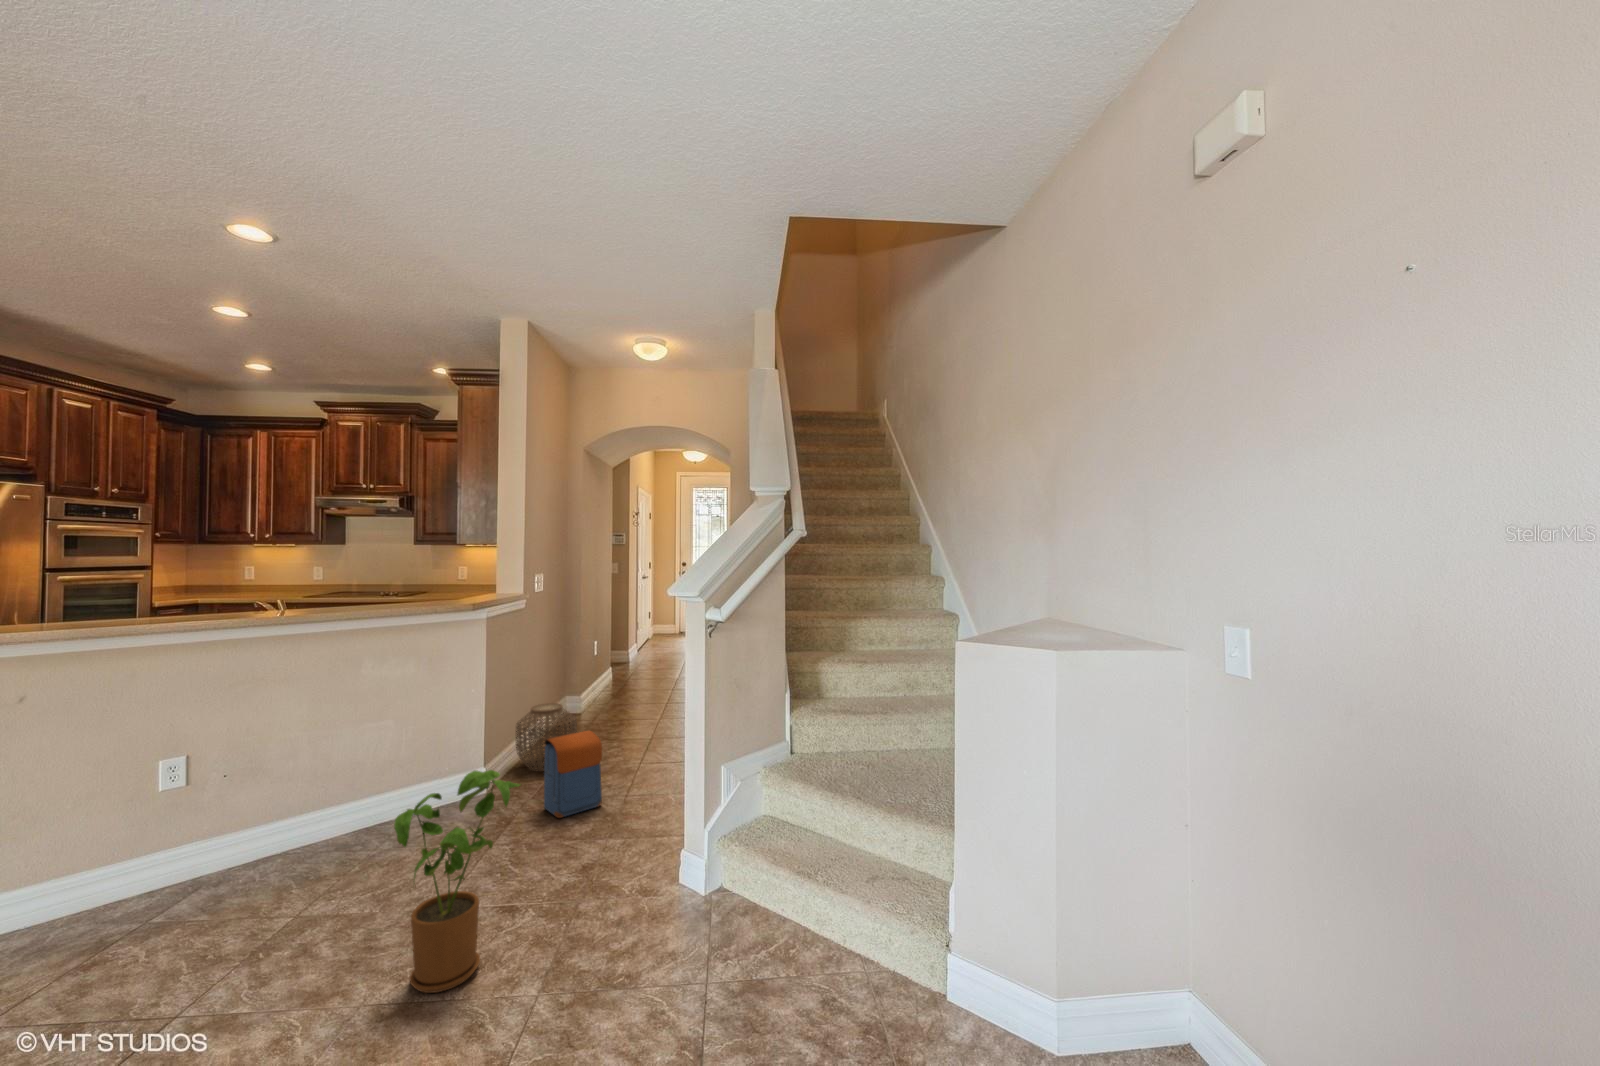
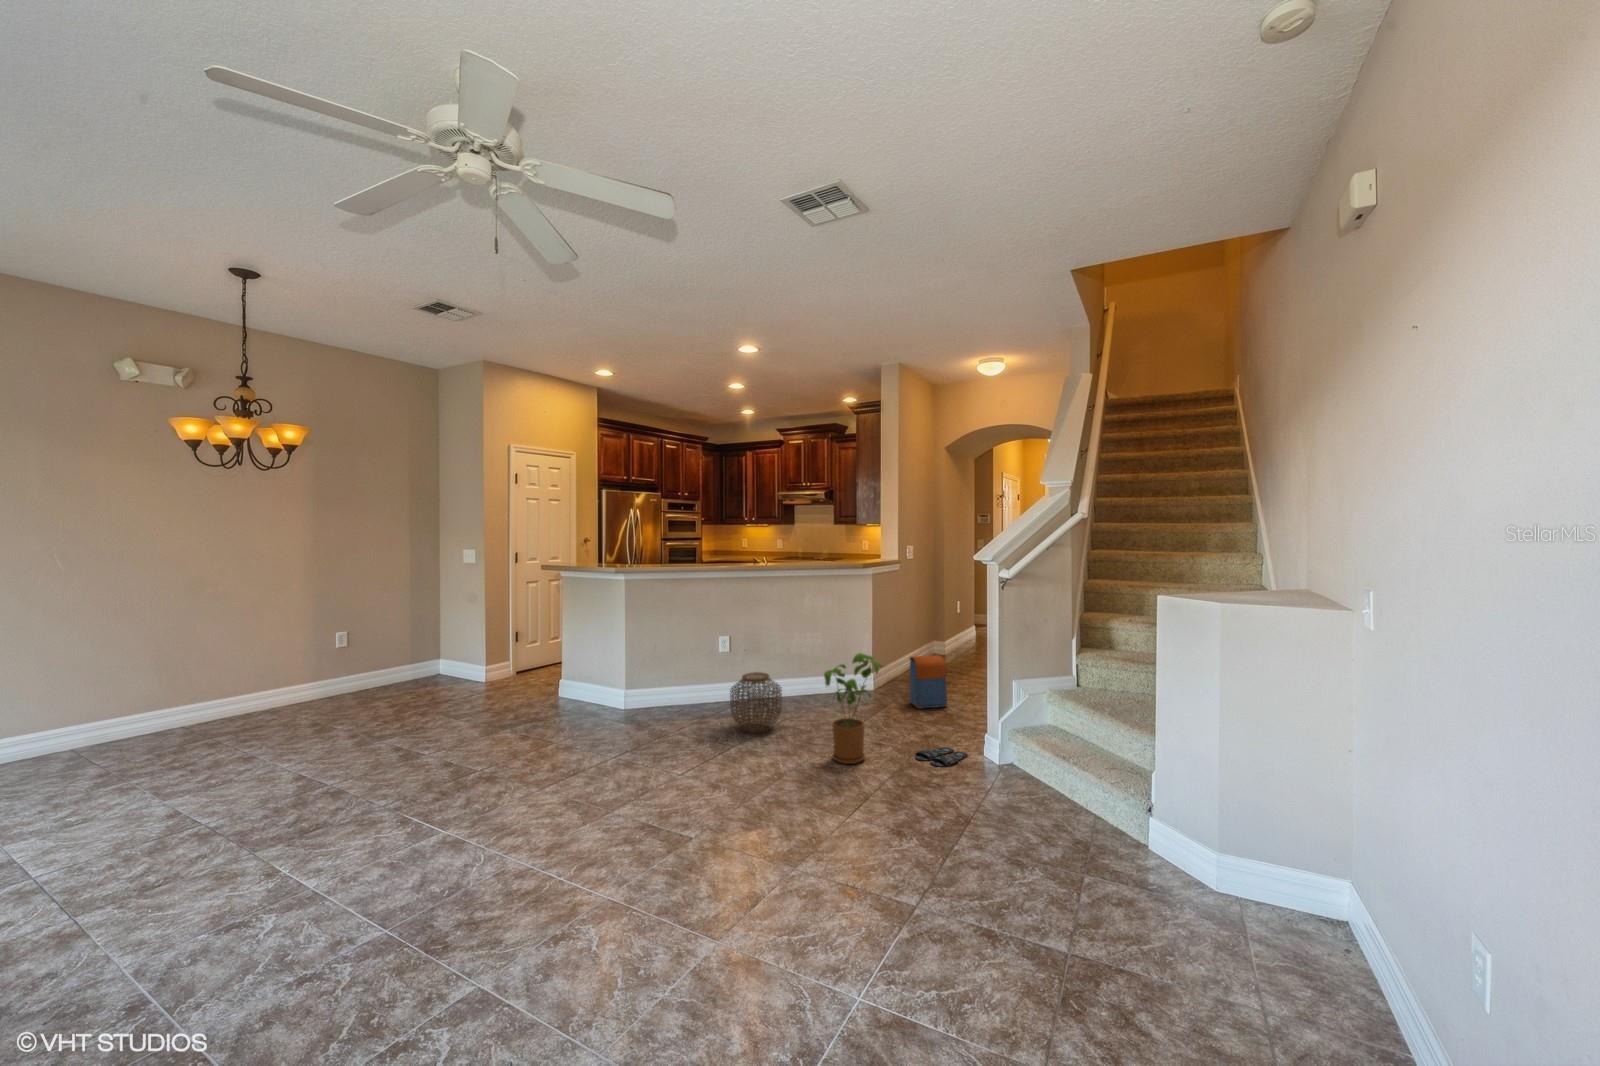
woven basket: present [516,703,577,771] -> present [730,672,782,733]
slippers: none [572,891,655,942] -> present [915,747,967,767]

